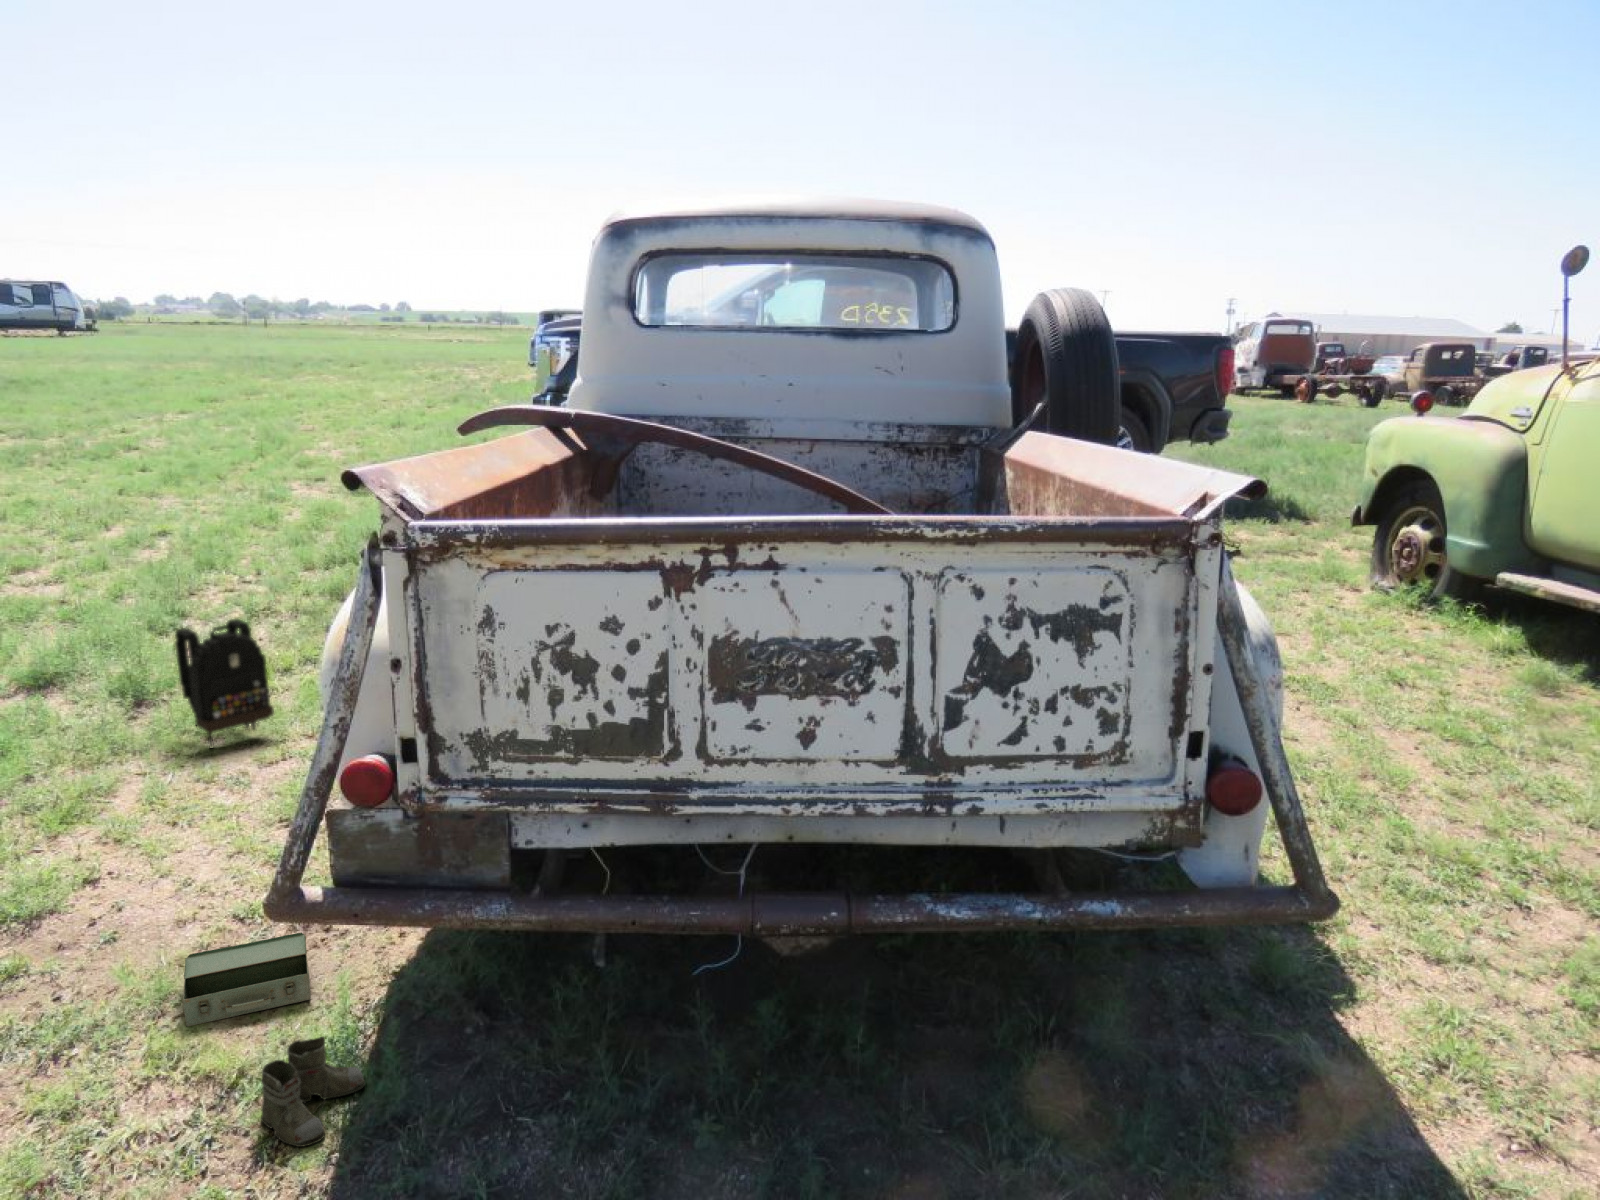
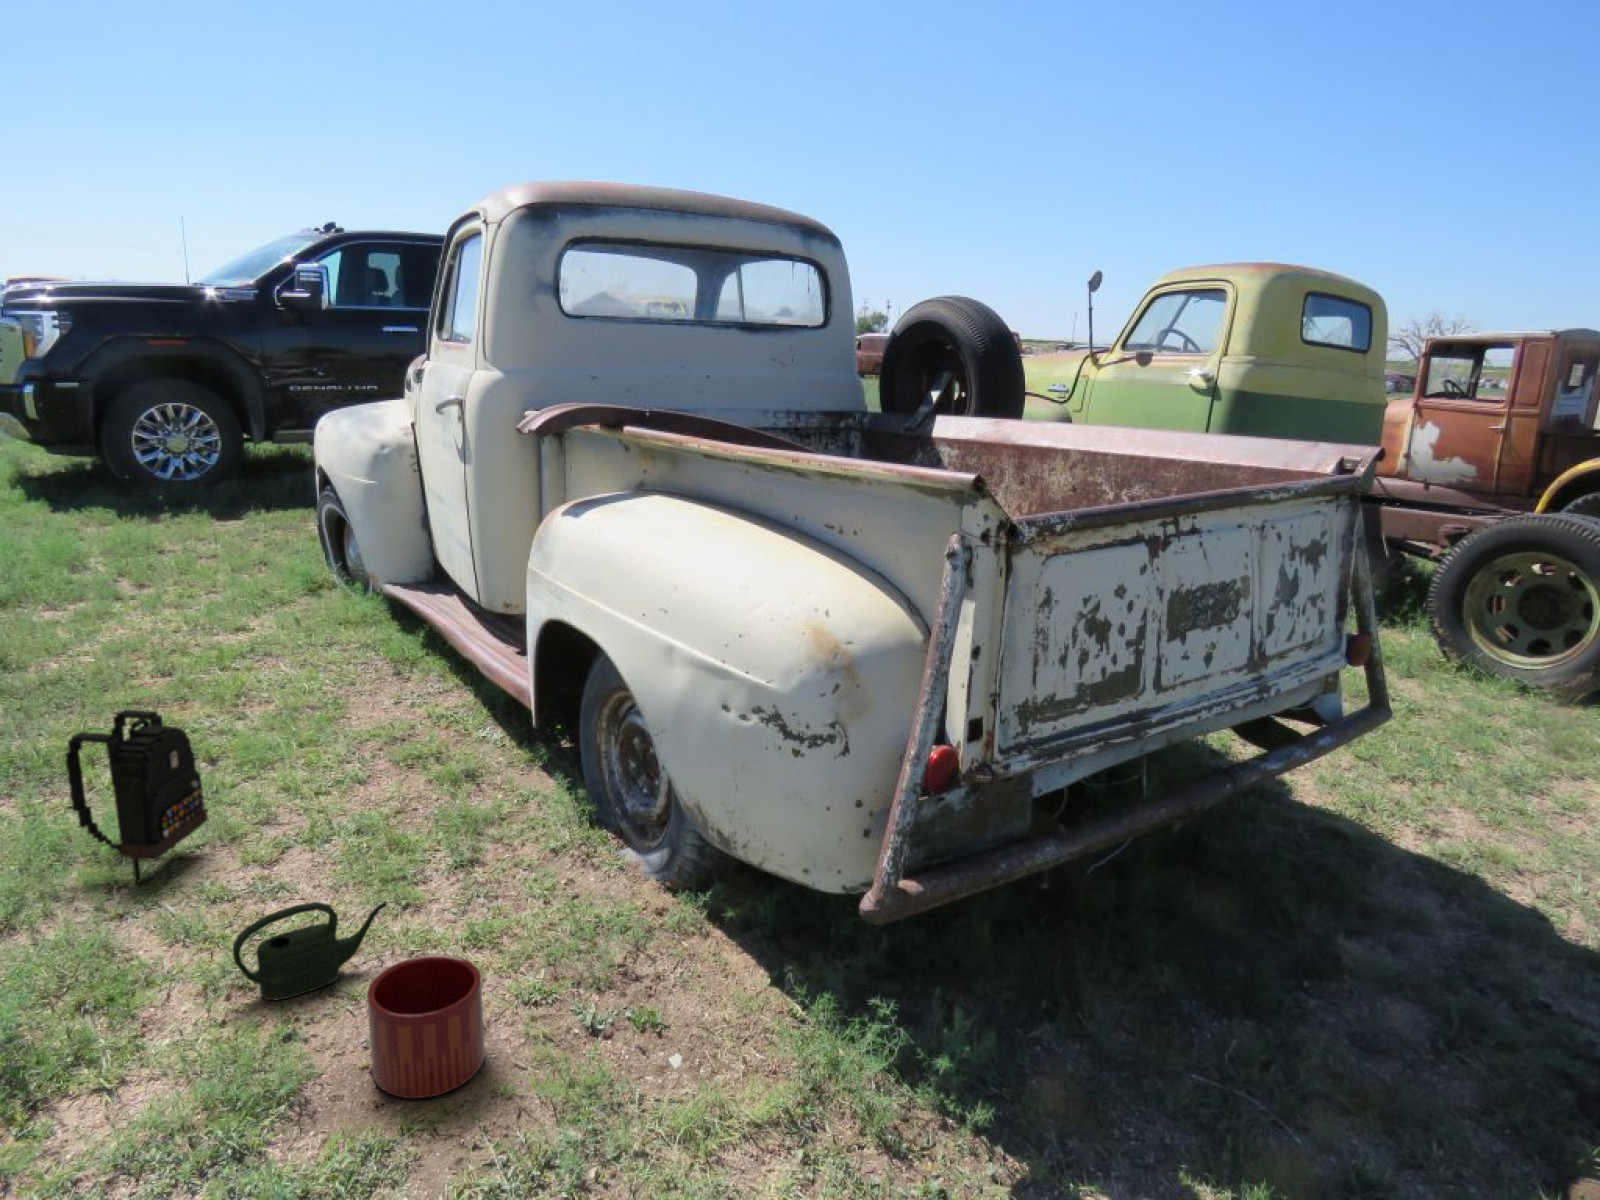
watering can: none [109,780,229,851] -> present [233,902,387,1000]
planter: none [60,838,172,948] -> present [367,955,485,1098]
toolbox: present [182,932,311,1026] -> none [603,986,741,1107]
boots: present [261,1037,365,1147] -> none [853,1038,951,1151]

